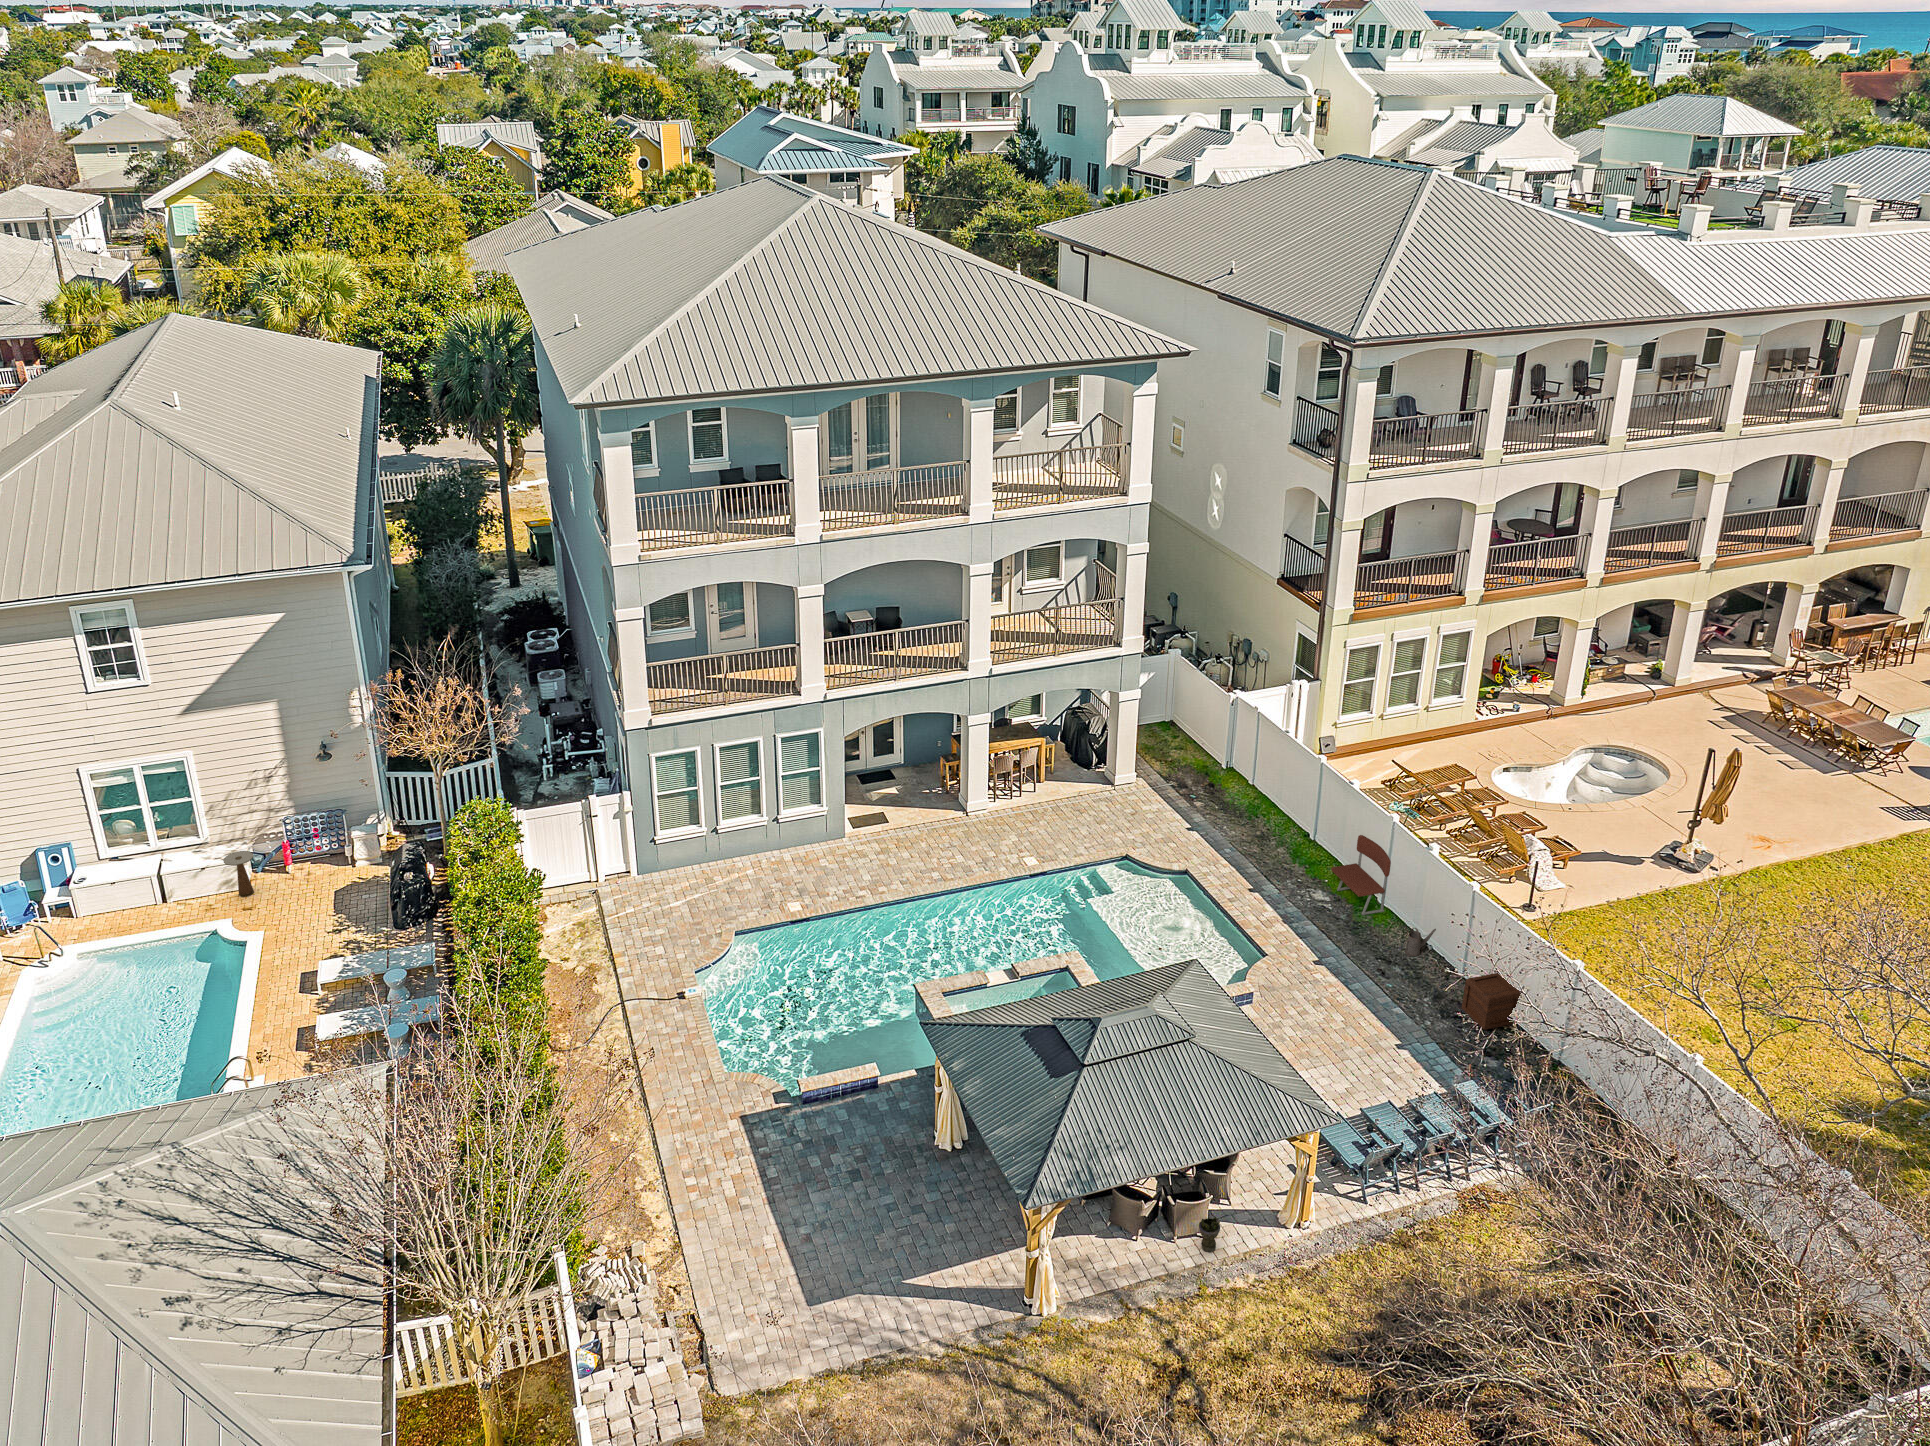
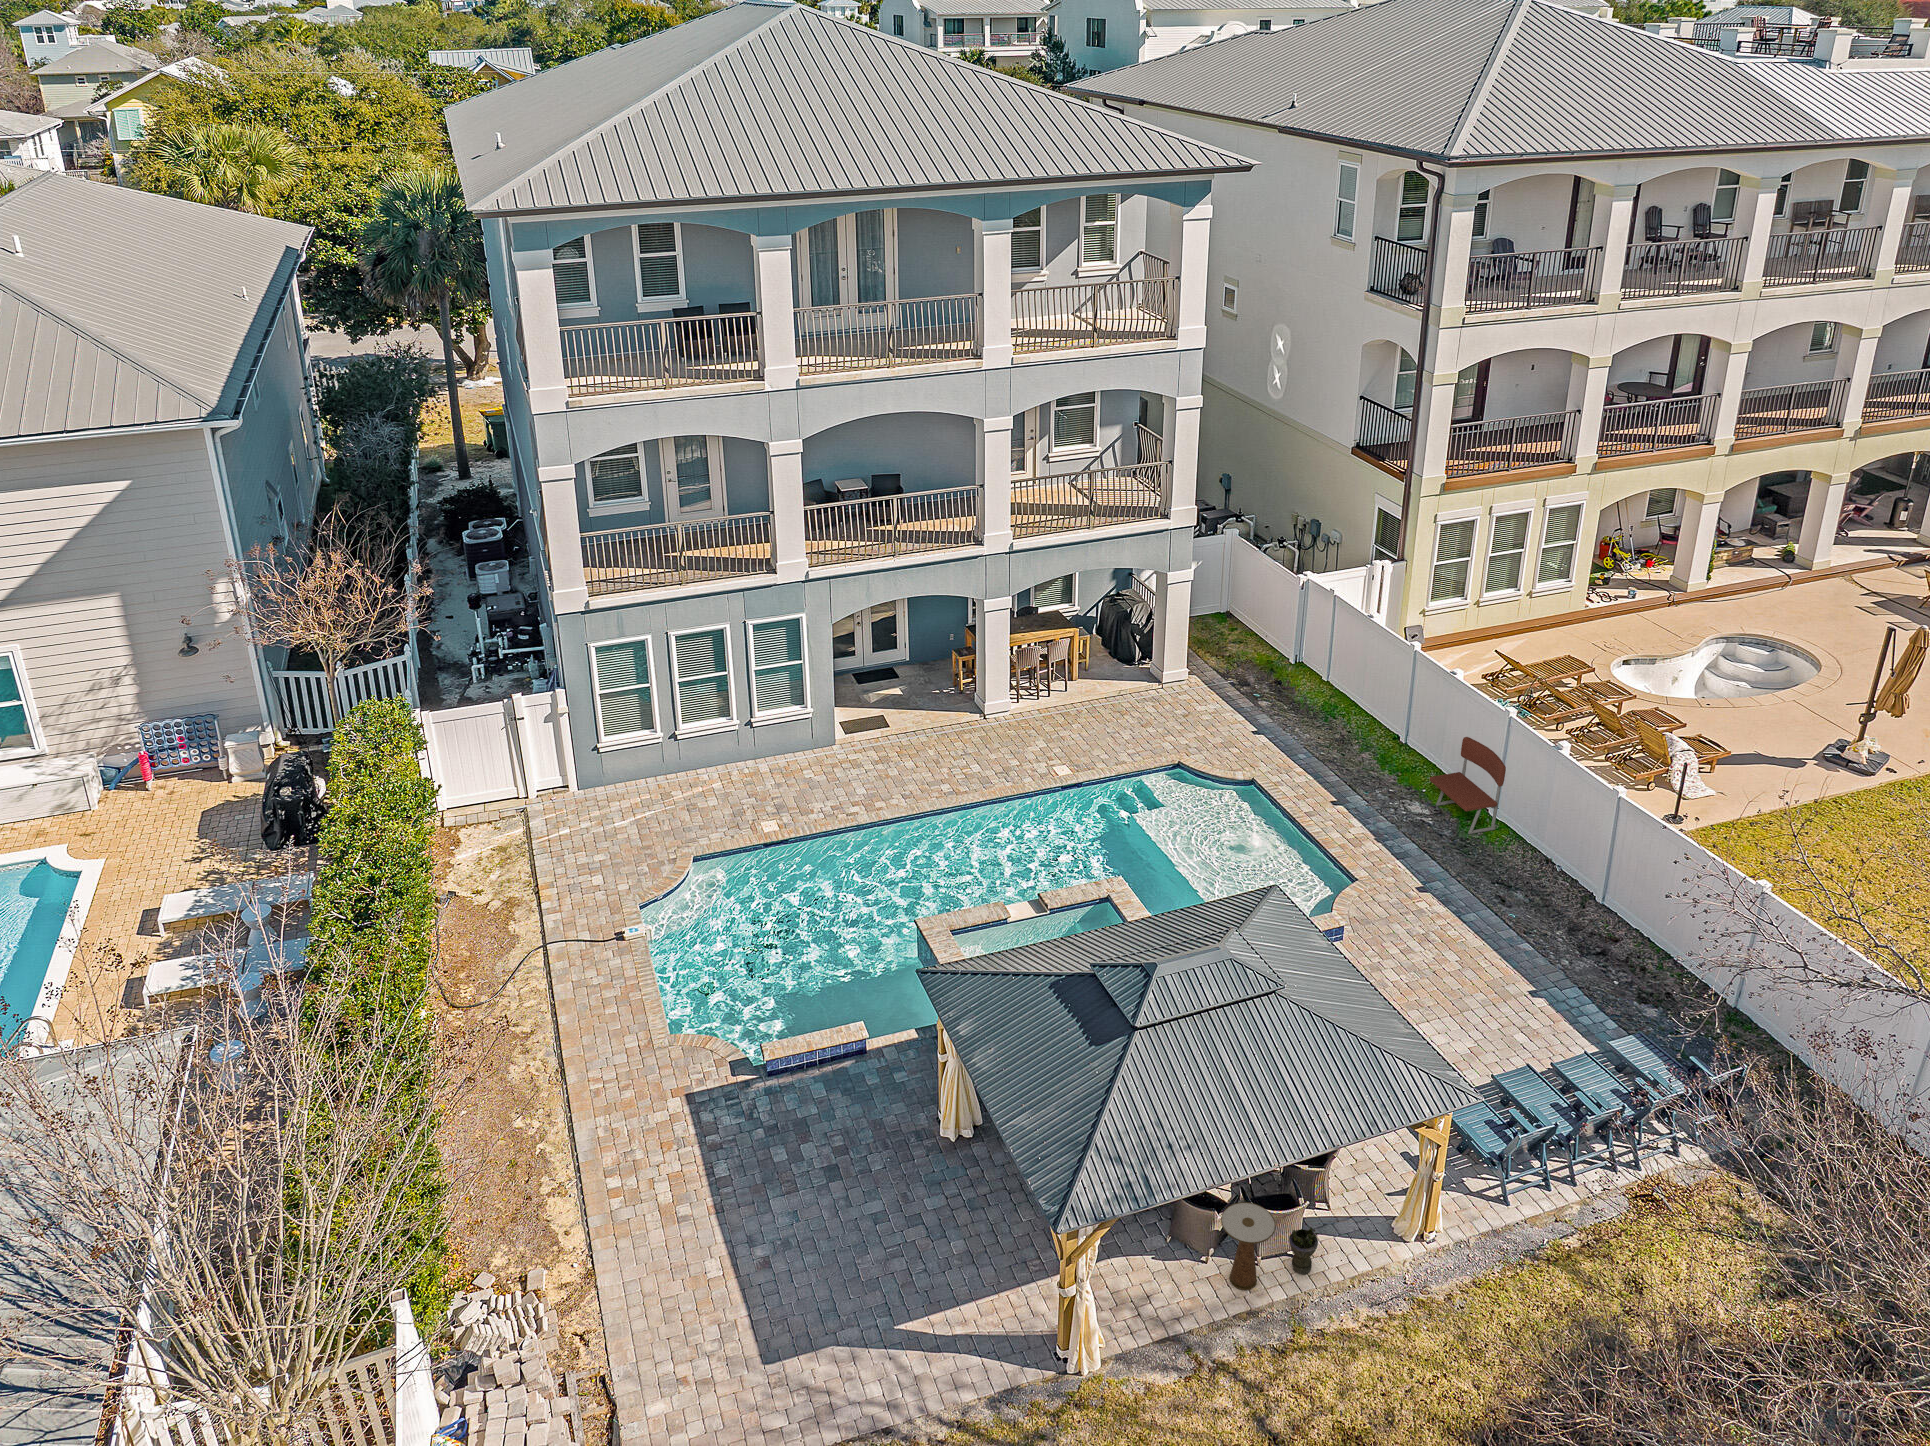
side table: present [223,851,254,897] -> present [1221,1202,1276,1290]
watering can: present [1403,928,1436,957] -> none [1524,848,1564,883]
wooden crate: present [1462,973,1521,1030] -> none [1603,901,1683,973]

